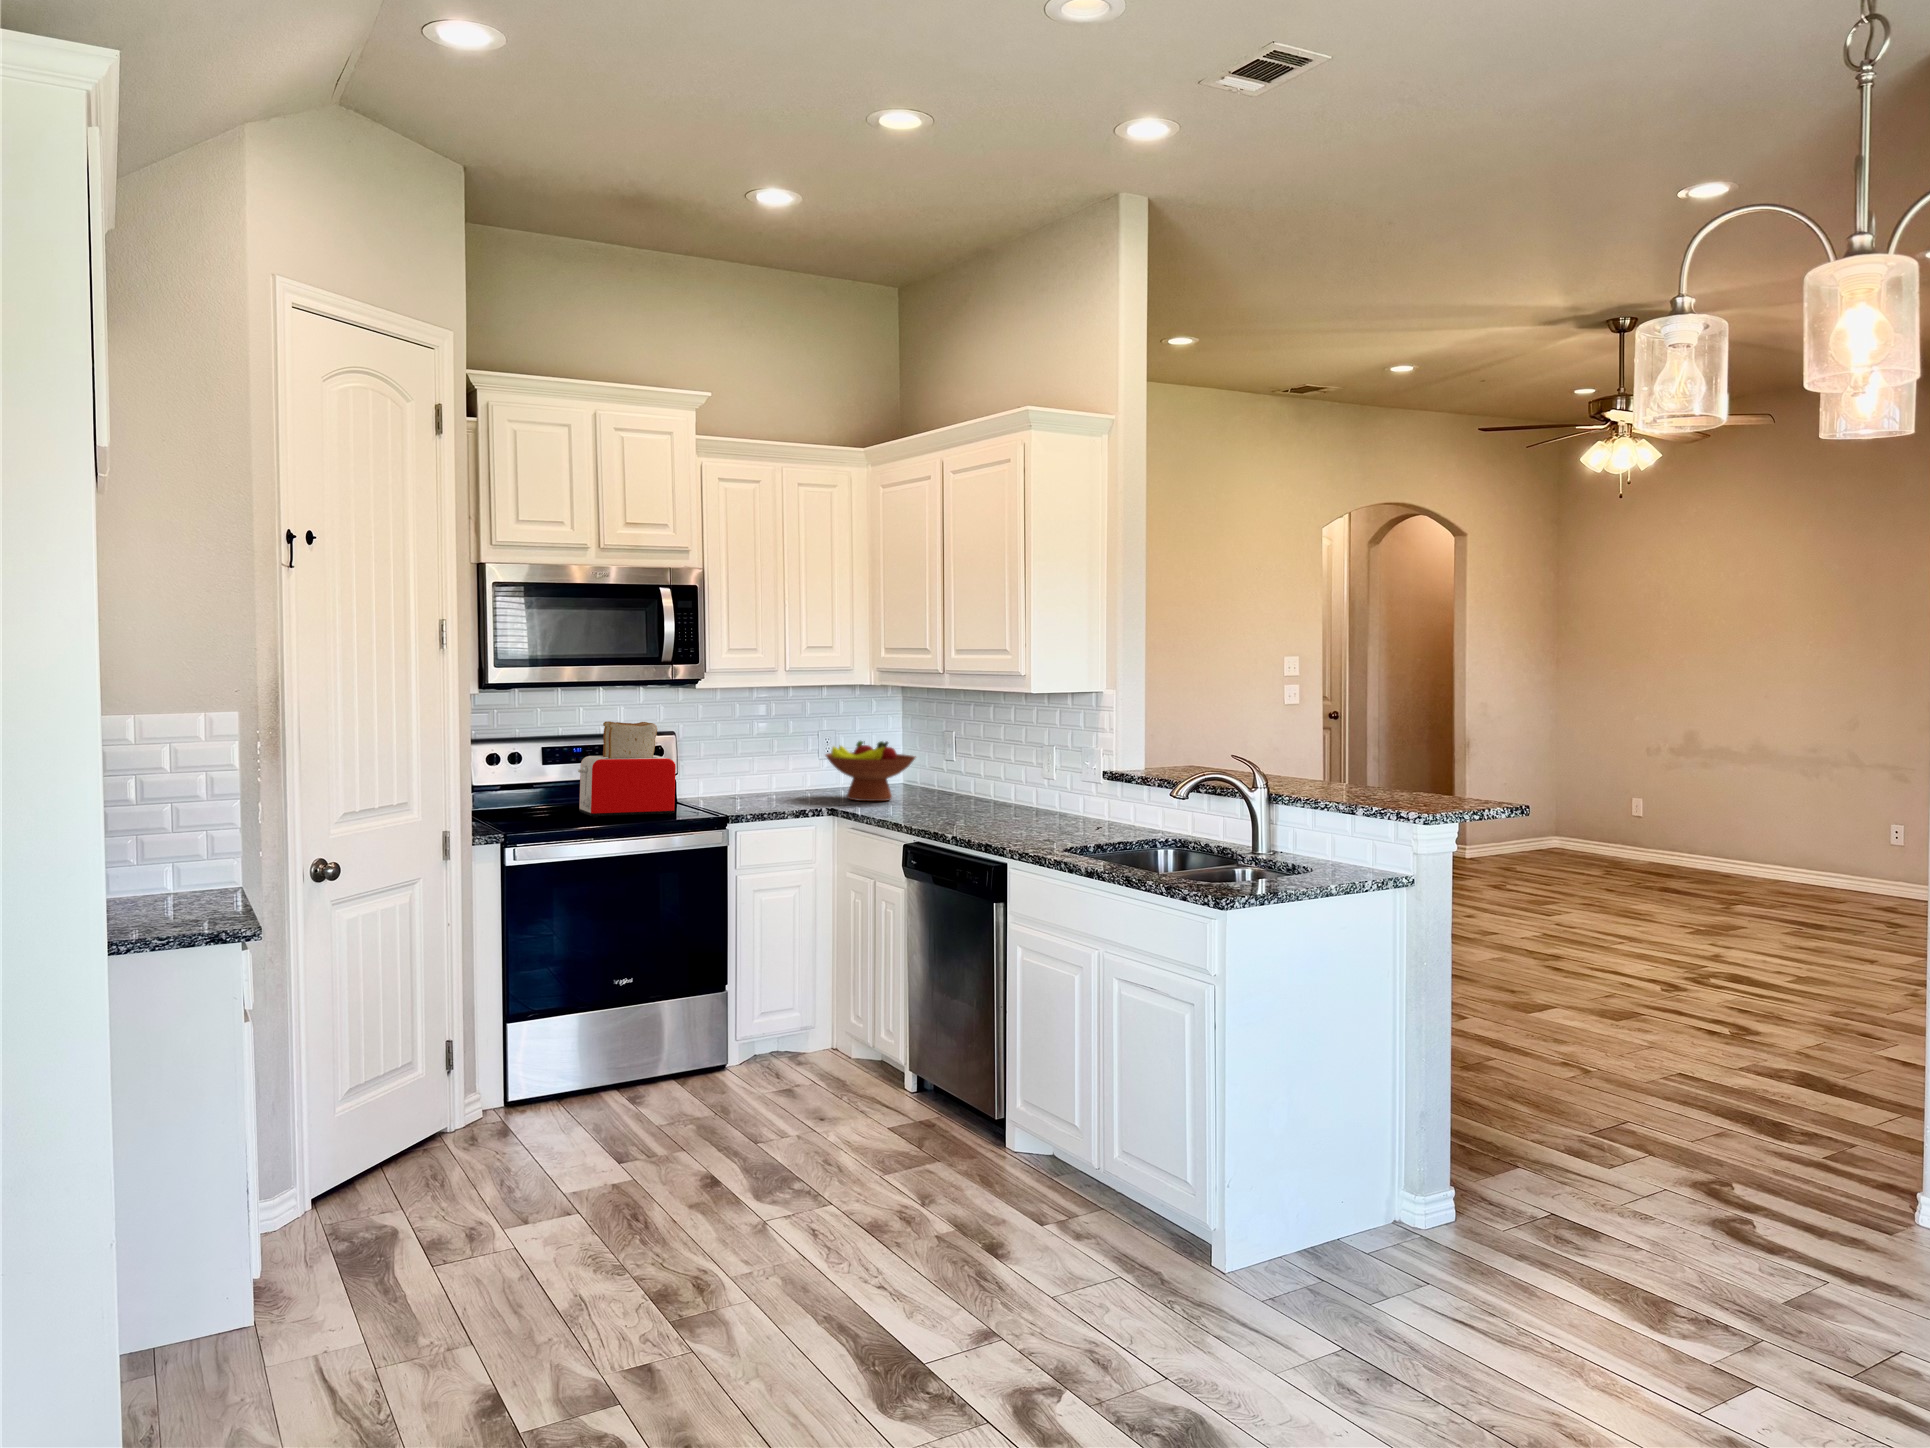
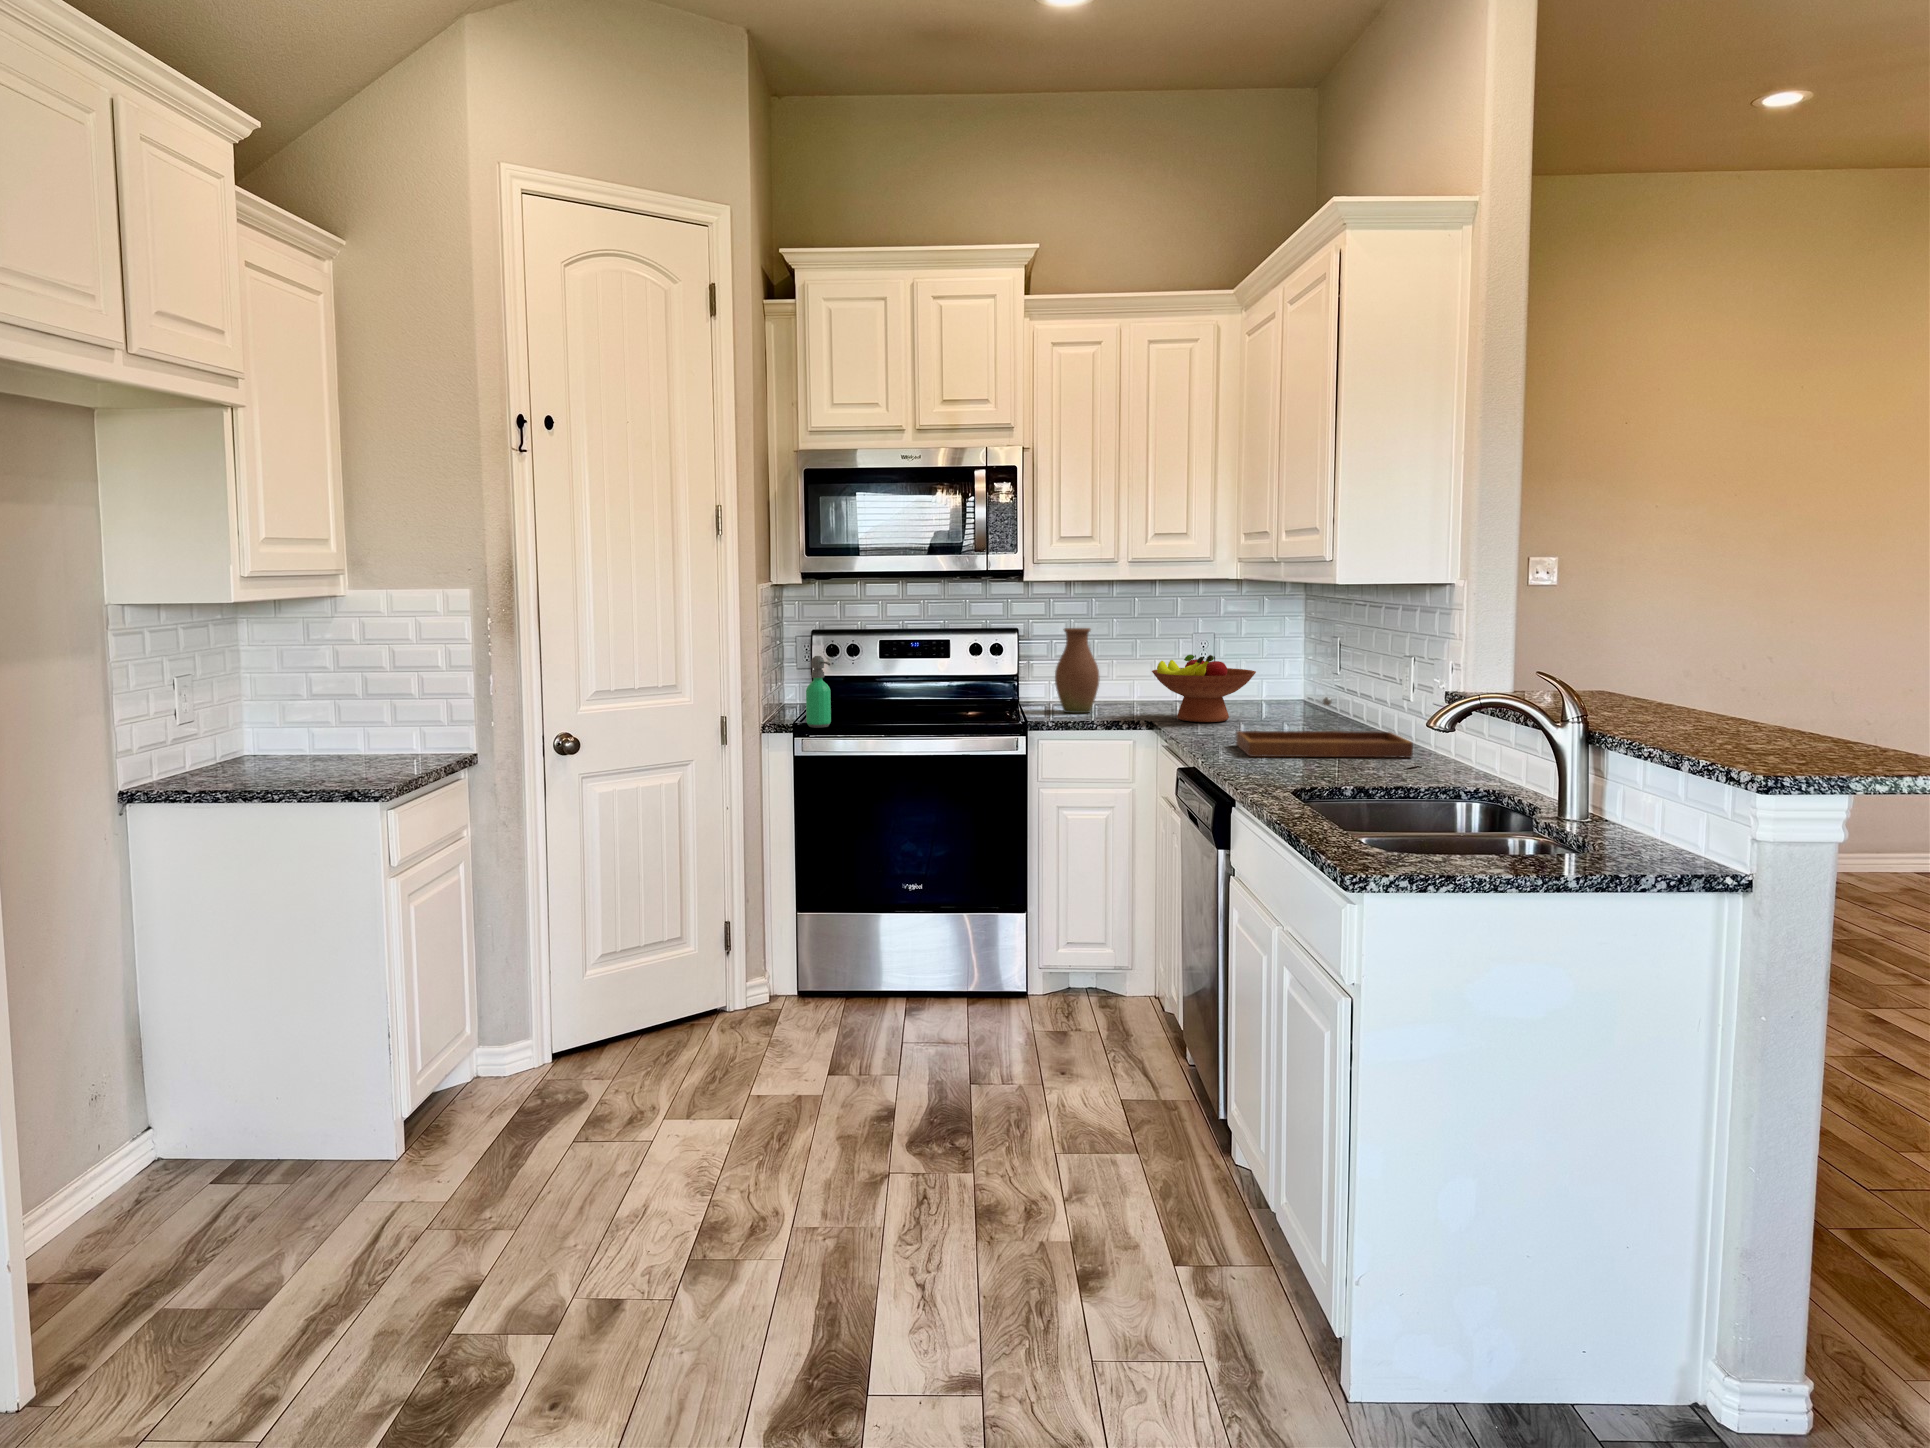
vase: none [721,715,765,797] -> present [1055,628,1100,713]
toaster: present [578,721,676,818] -> none [861,636,952,730]
soap dispenser: none [513,742,547,817] -> present [806,656,831,728]
tray: none [948,776,1090,827] -> present [1236,697,1413,757]

